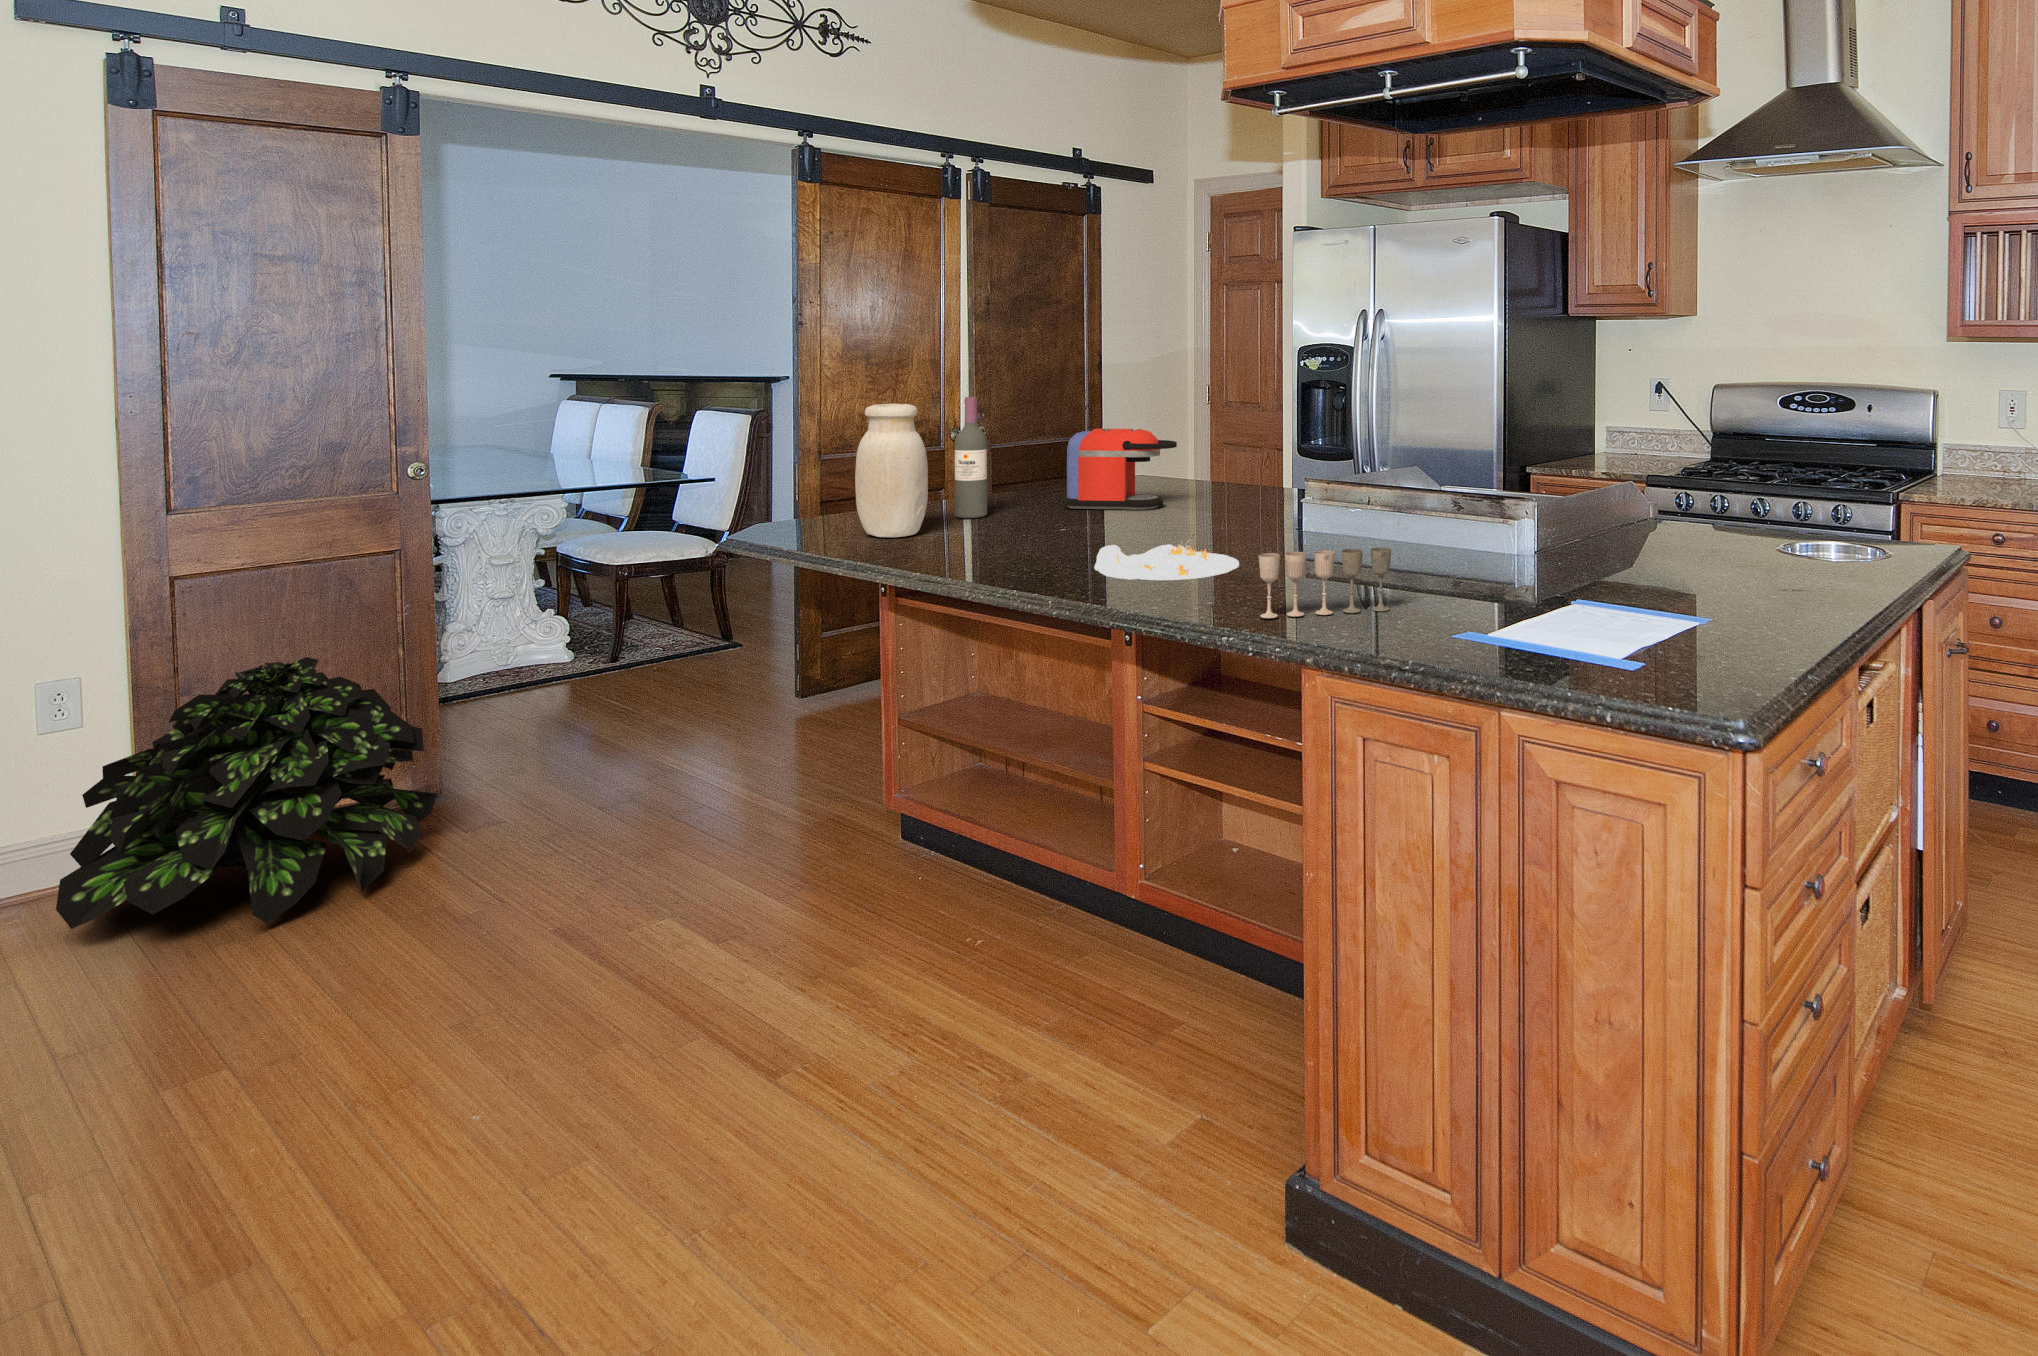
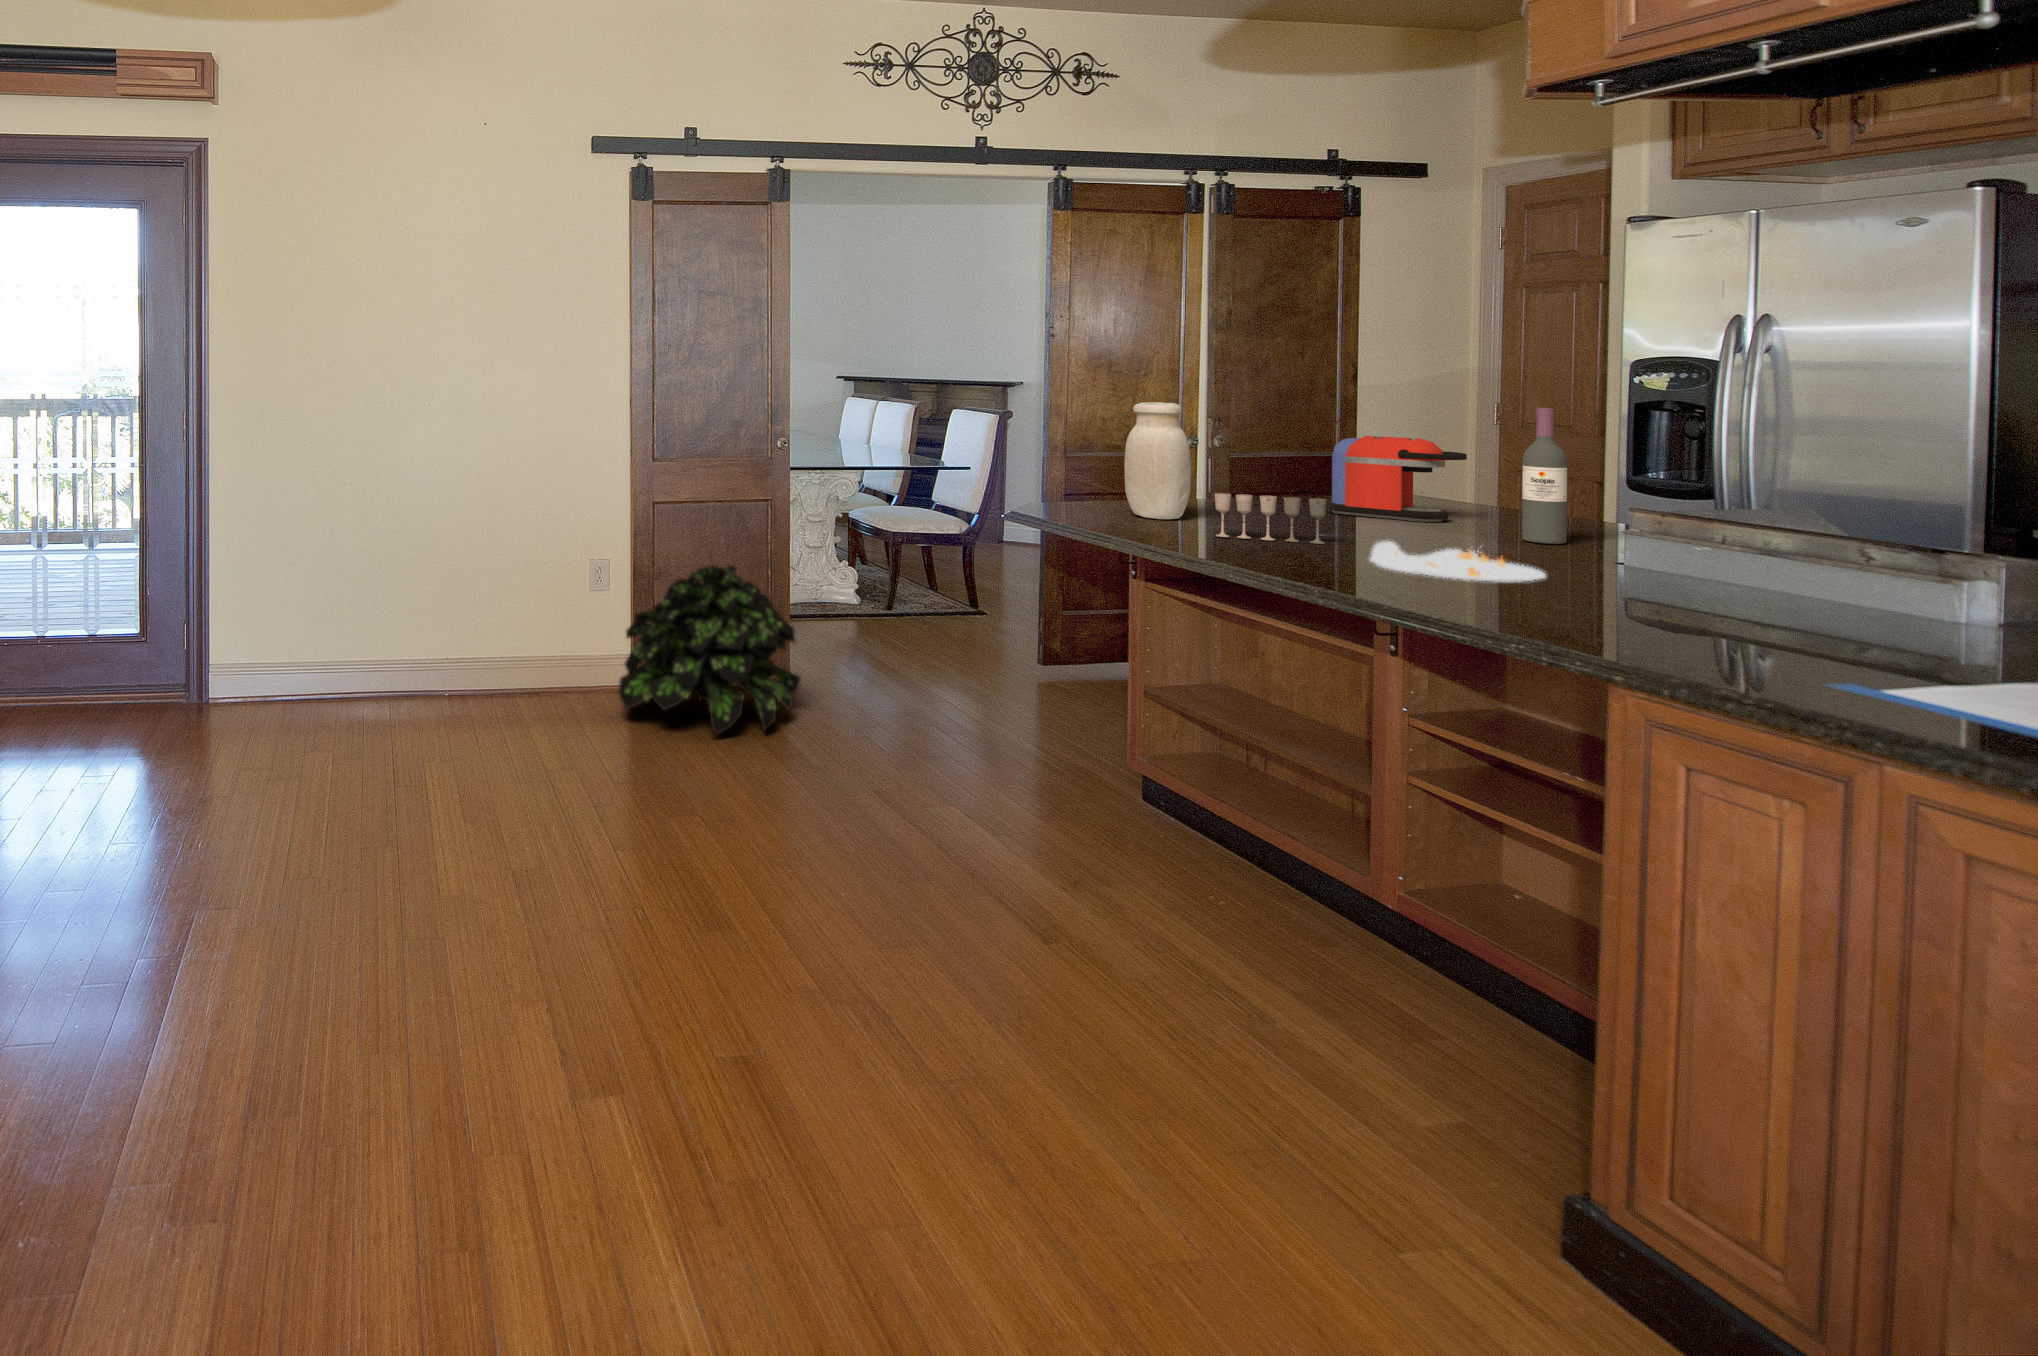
wine bottle: present [955,397,987,518] -> present [1522,408,1567,544]
wine glass: present [1259,548,1391,619] -> present [1215,493,1327,544]

